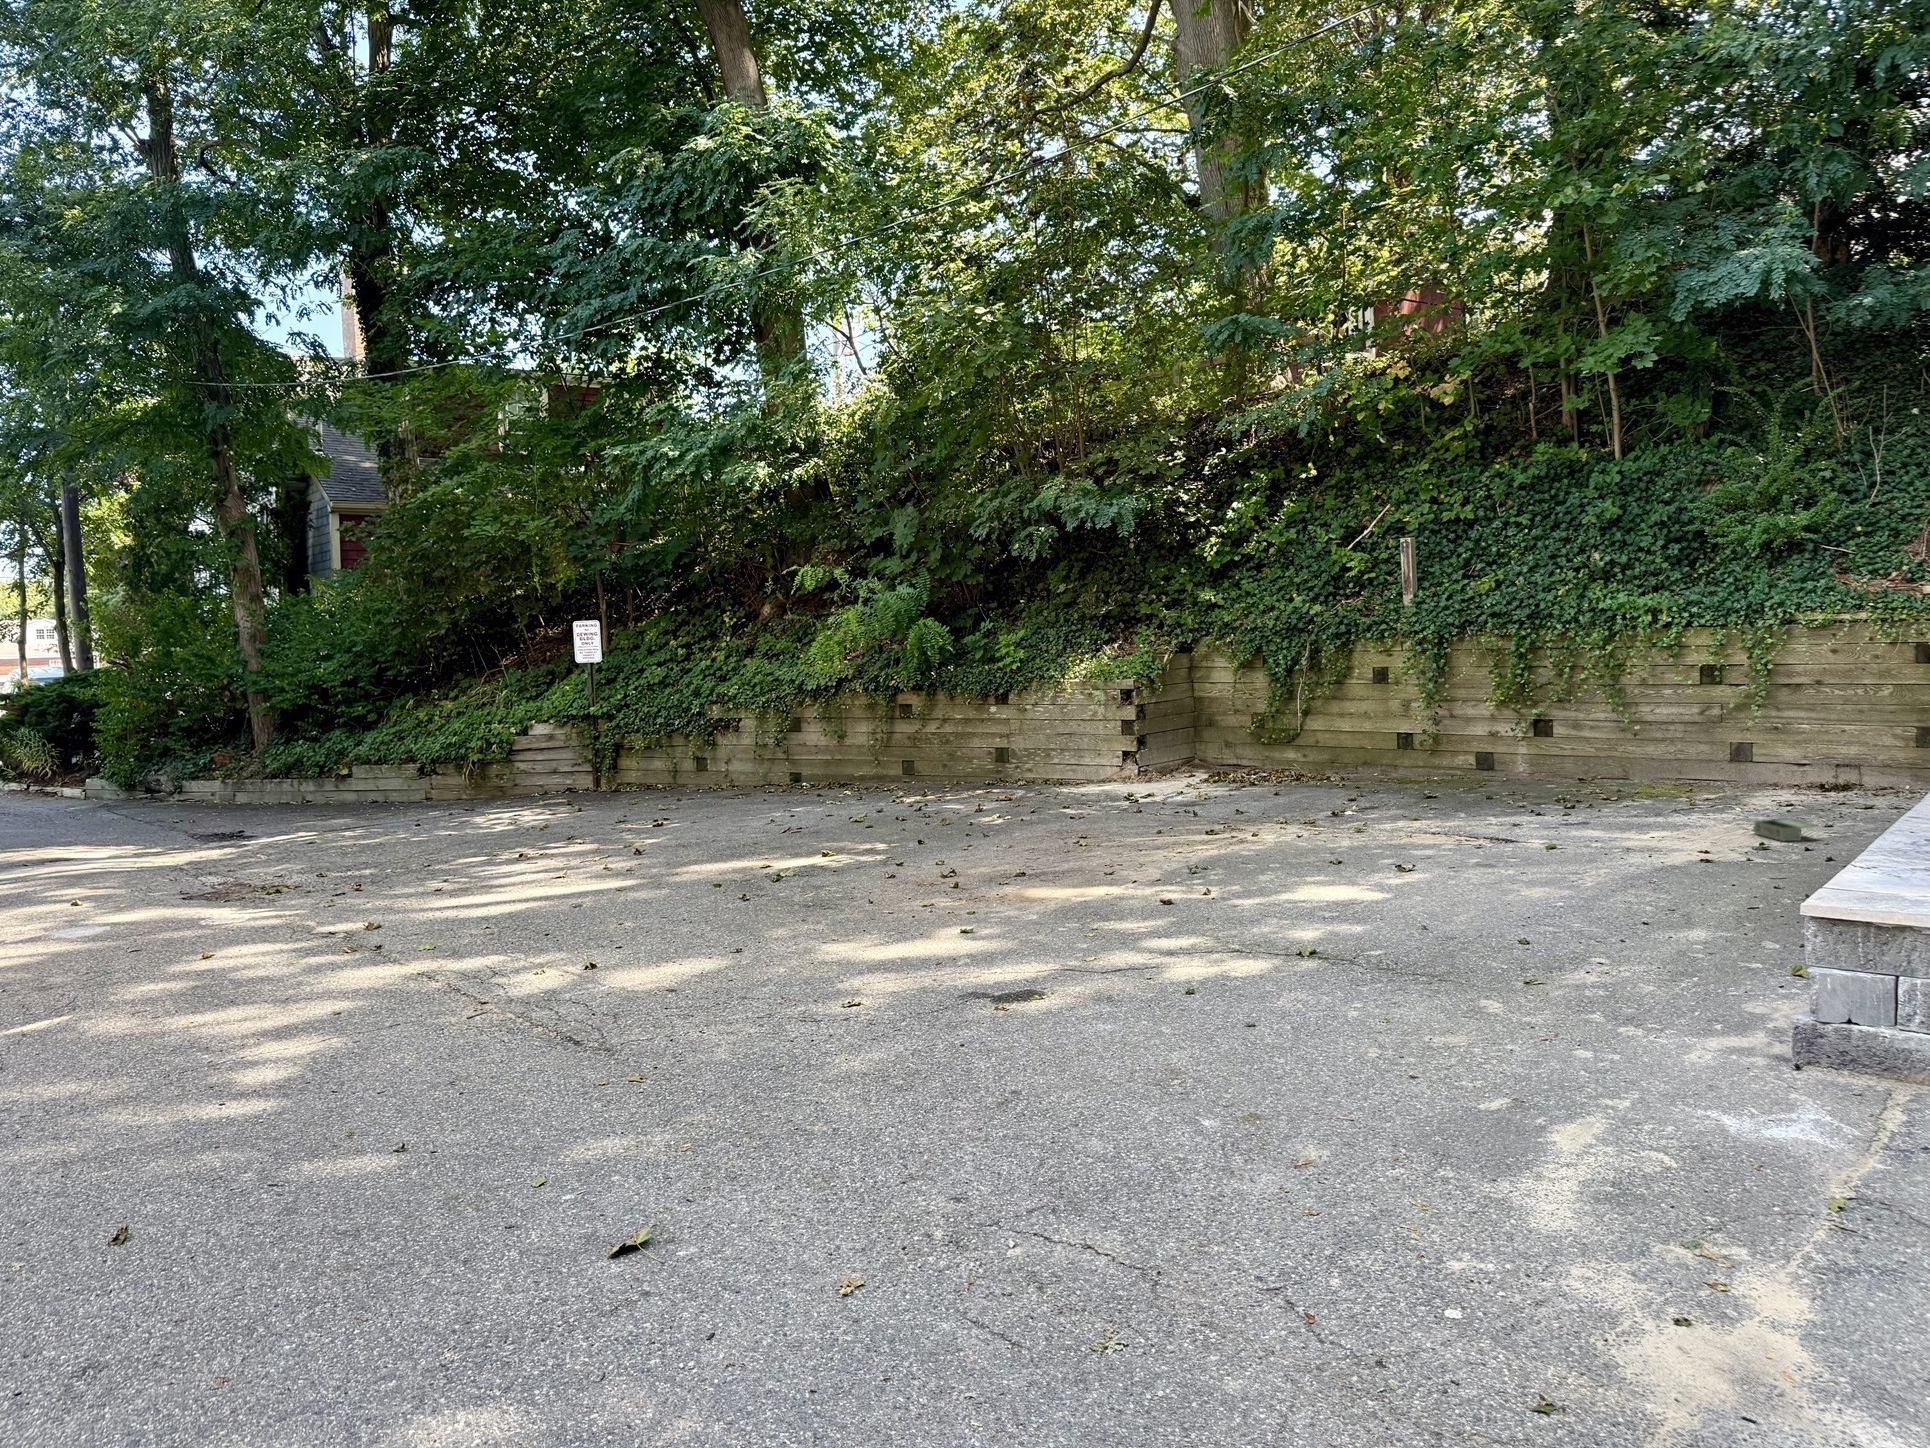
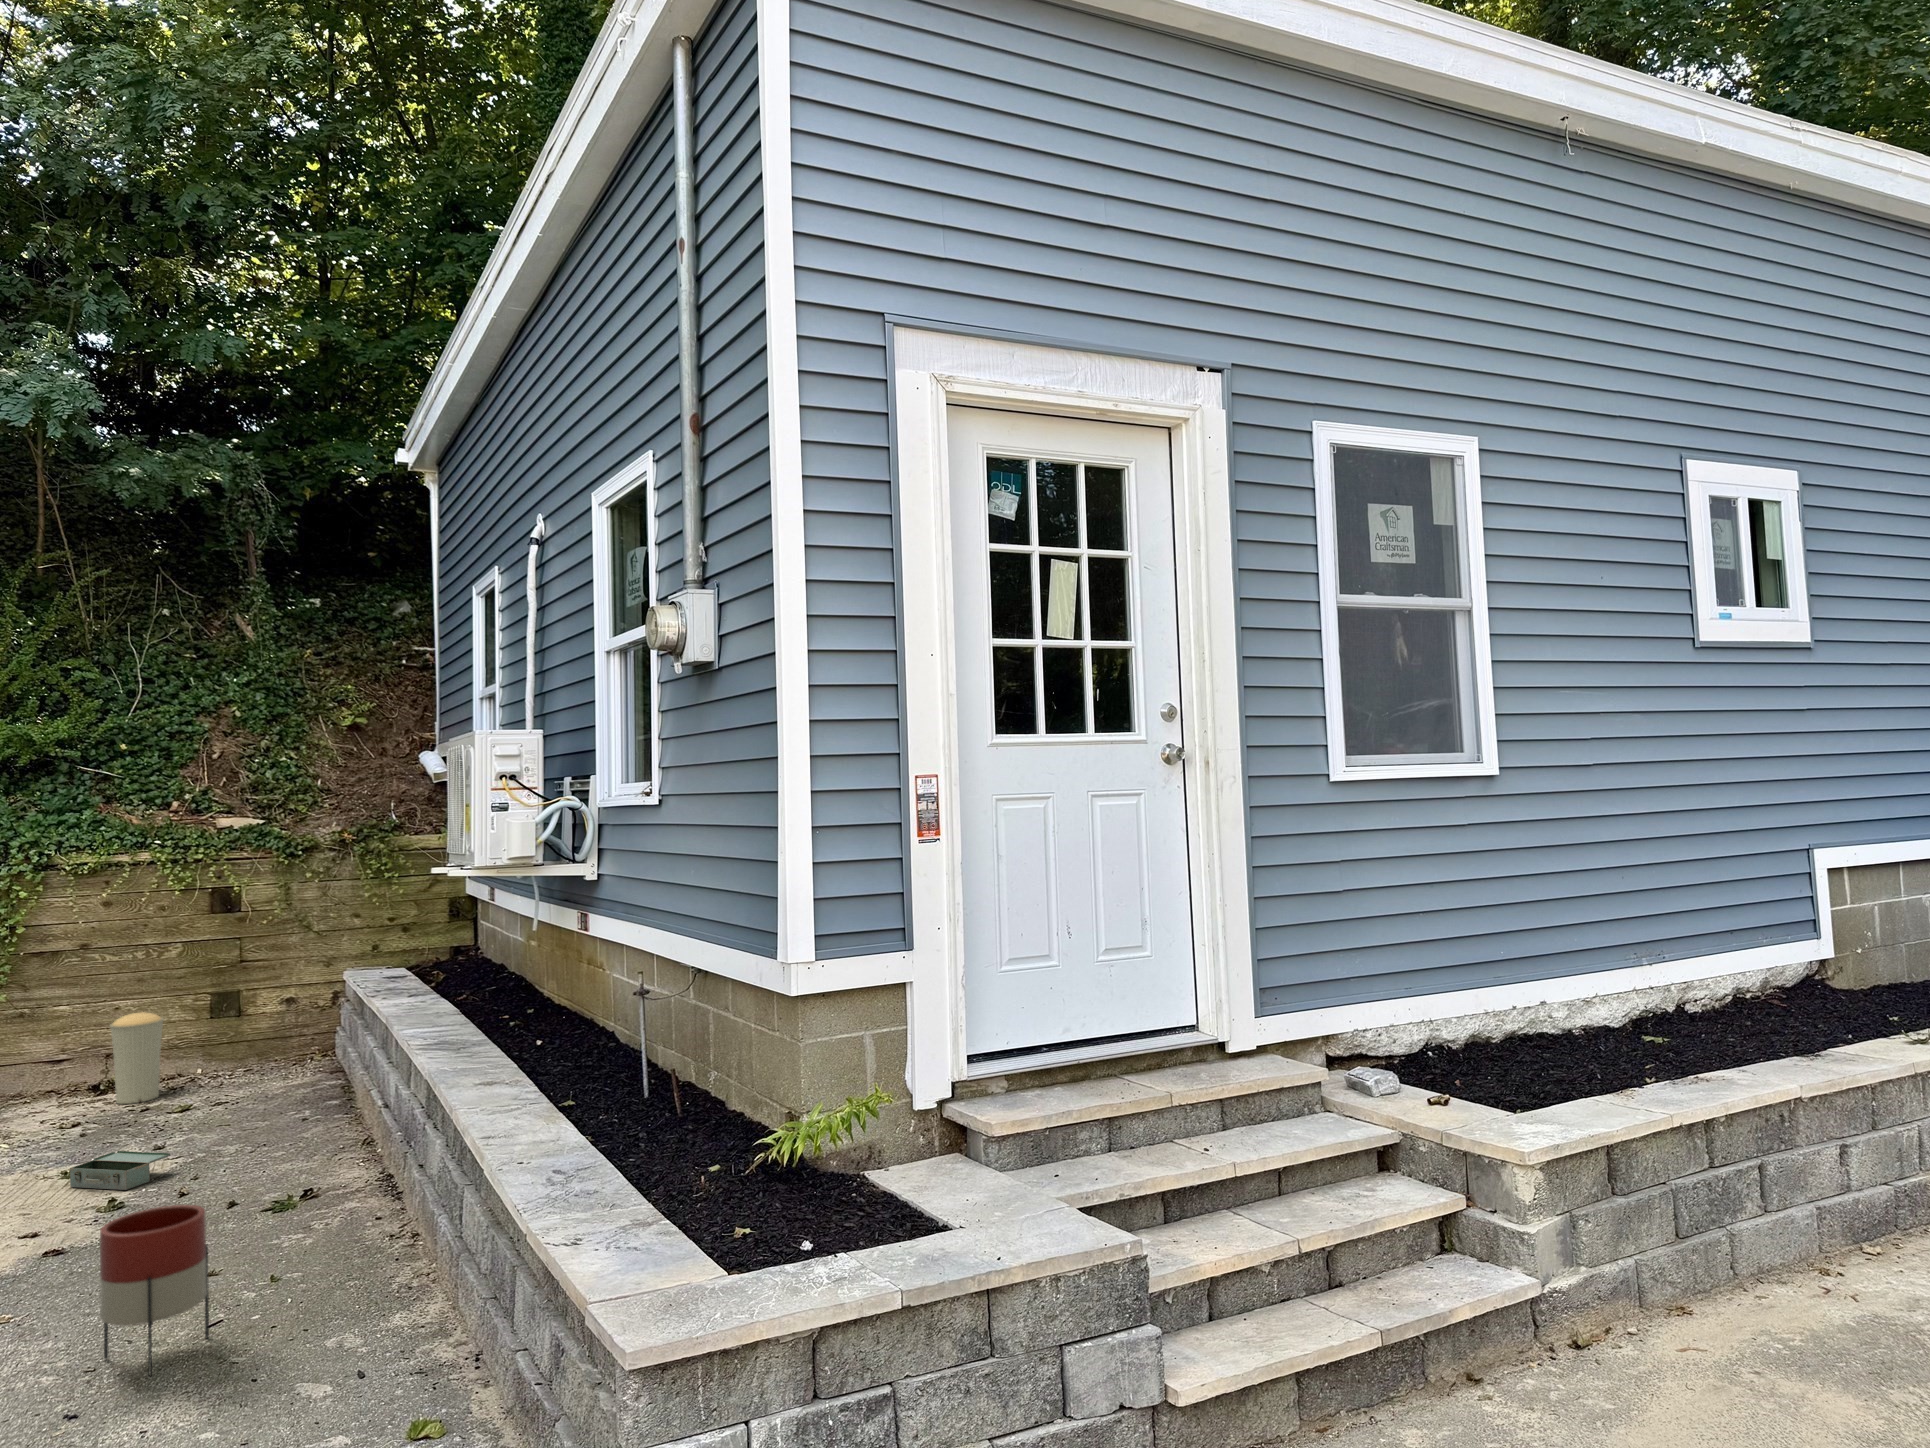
trash can: none [1827,735,1869,802] -> present [110,1012,164,1104]
planter: none [1676,821,1744,914] -> present [100,1205,209,1377]

